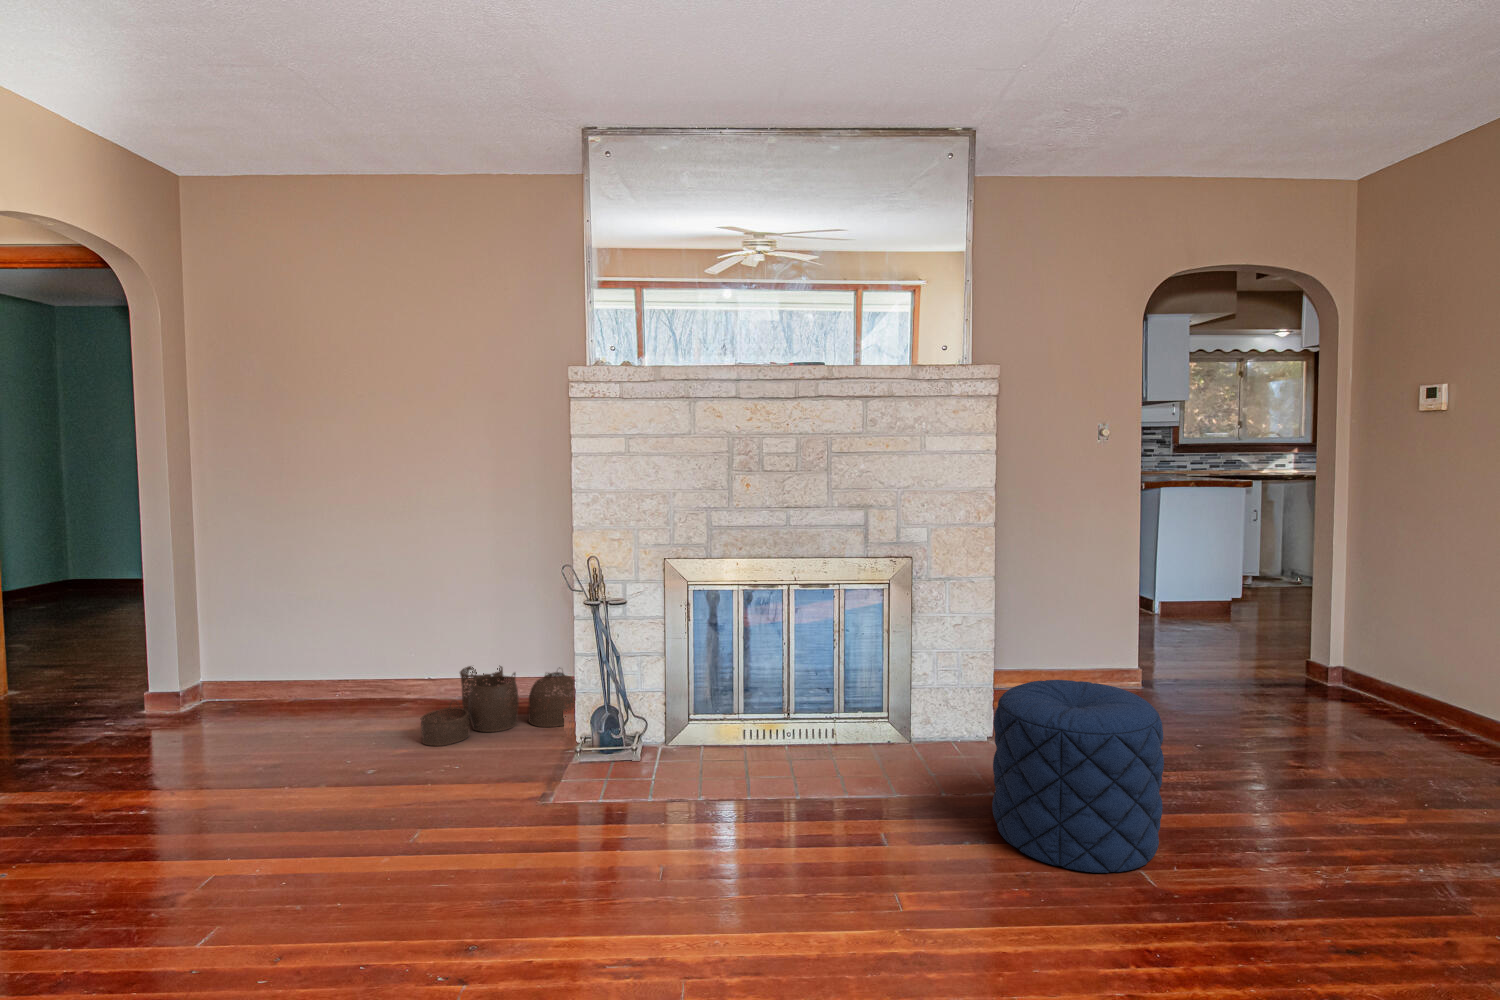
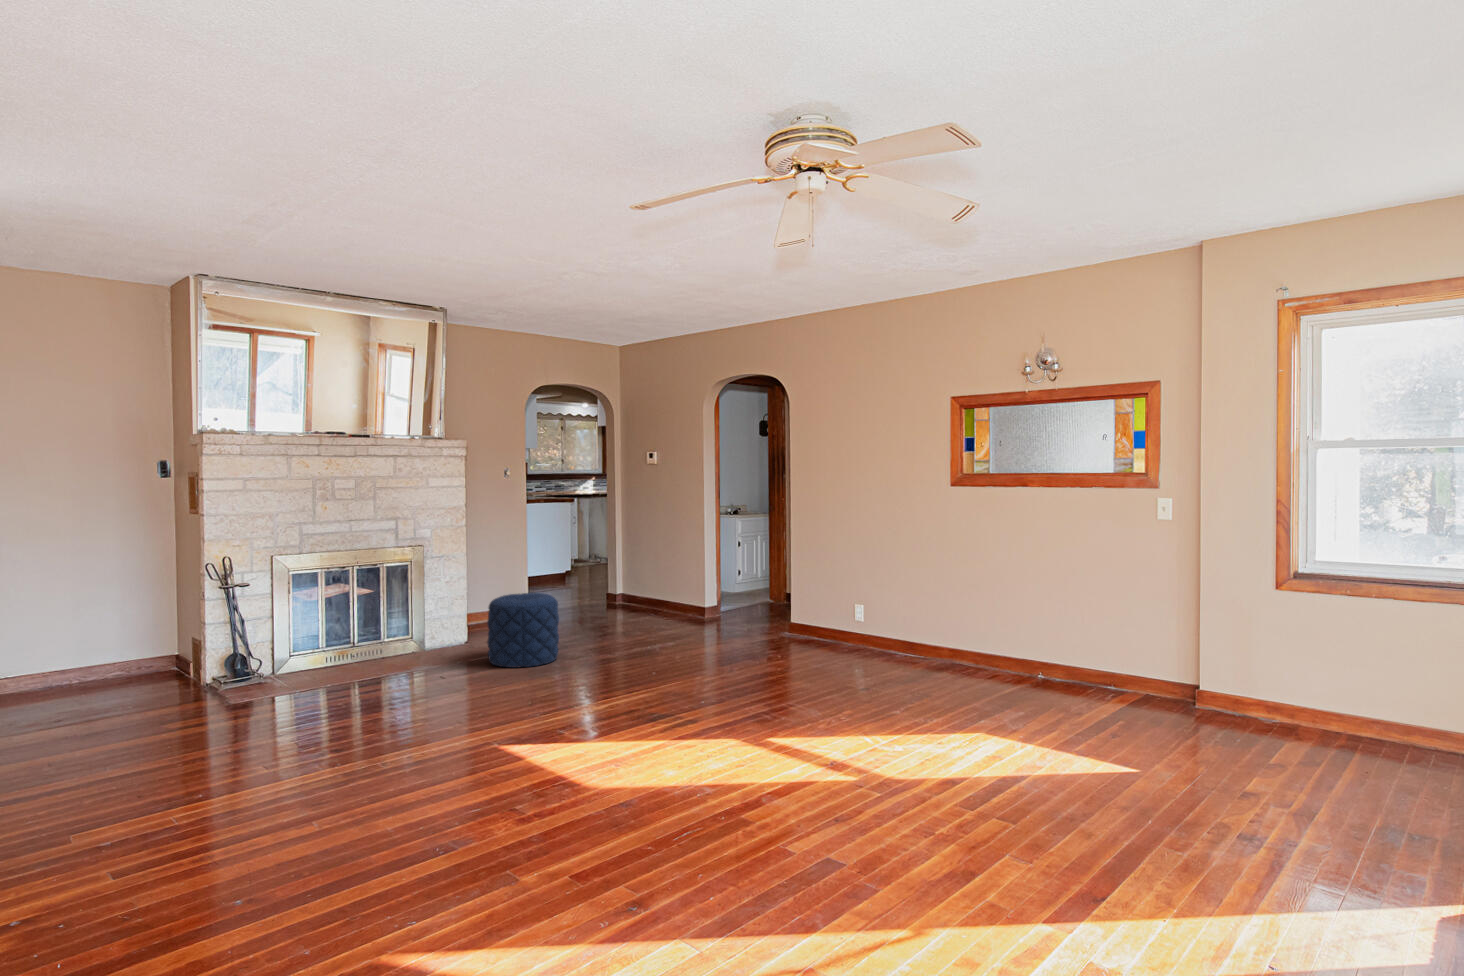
woven basket: present [420,665,575,746] -> none [65,645,184,707]

